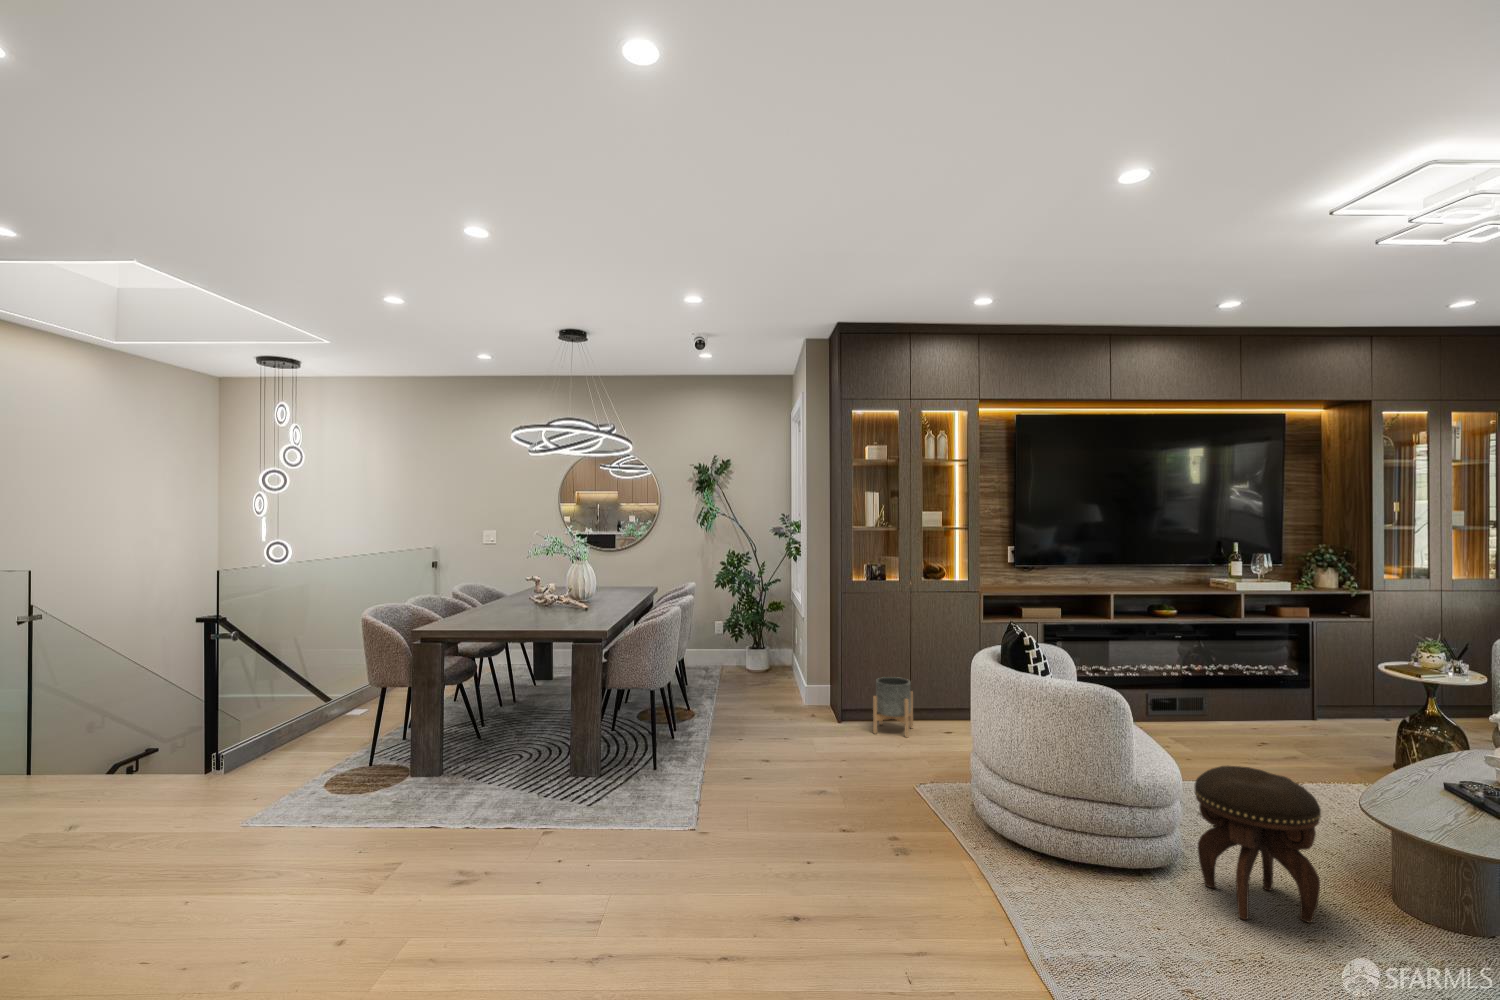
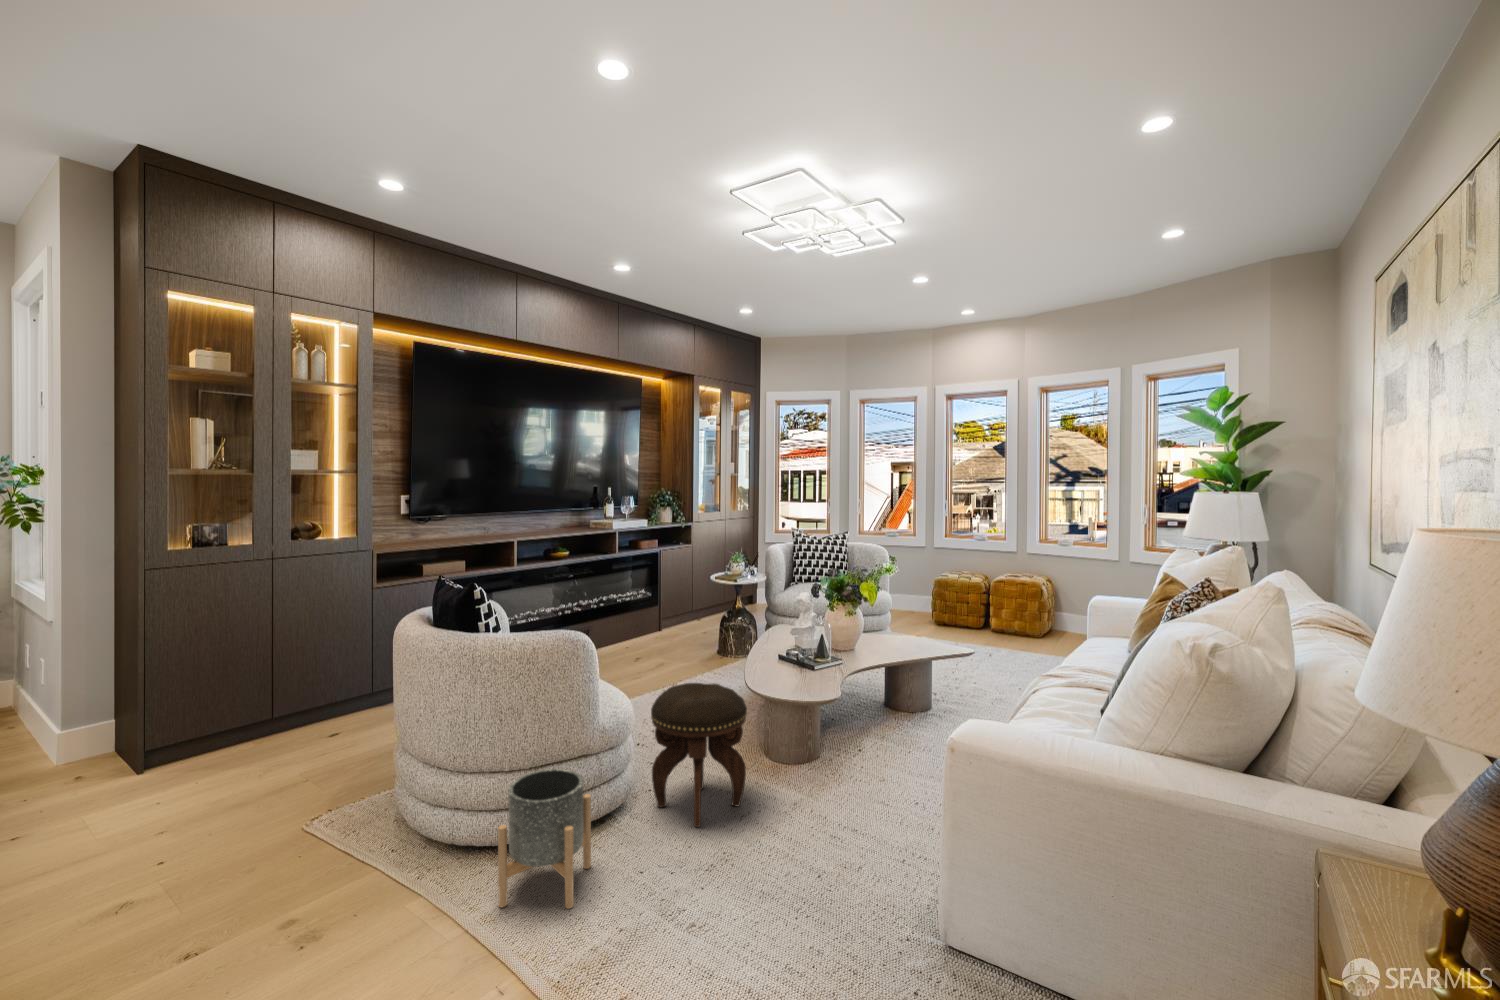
planter: present [873,677,913,737] -> present [498,769,591,909]

